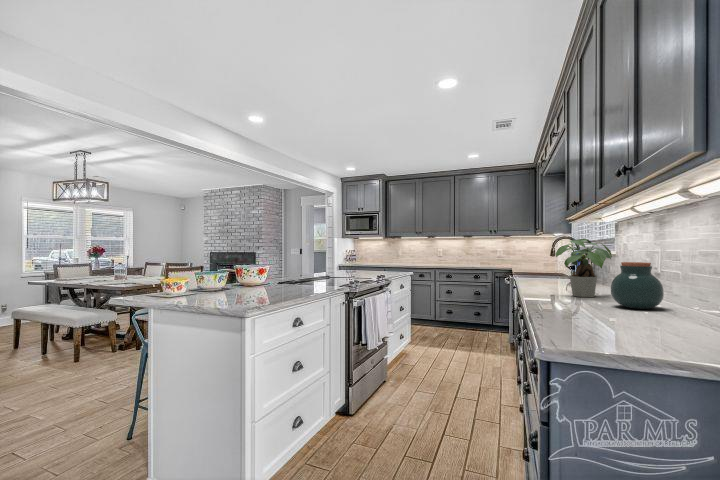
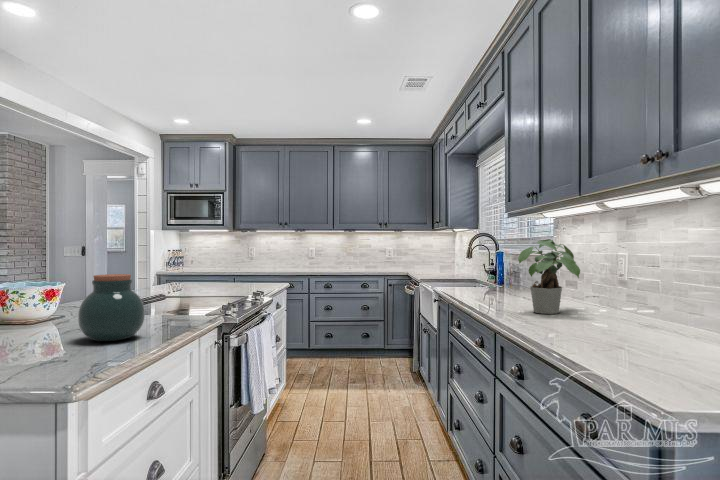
jar: present [611,262,664,309] -> present [78,274,145,341]

